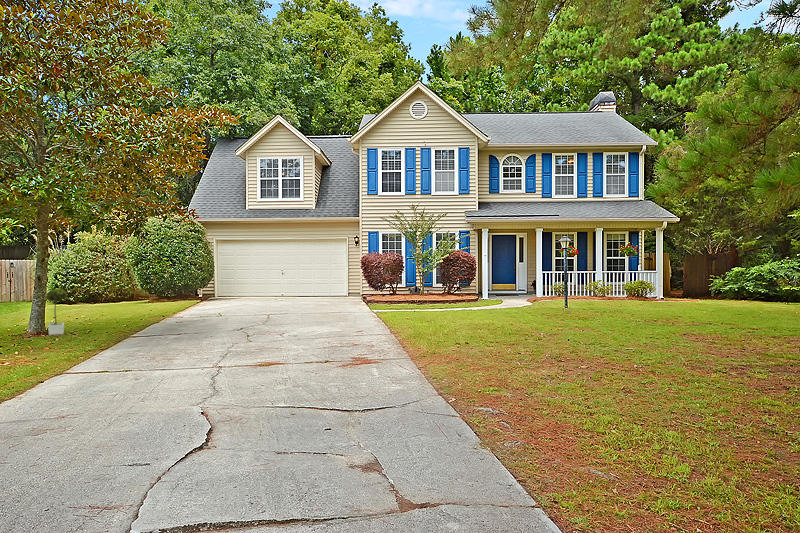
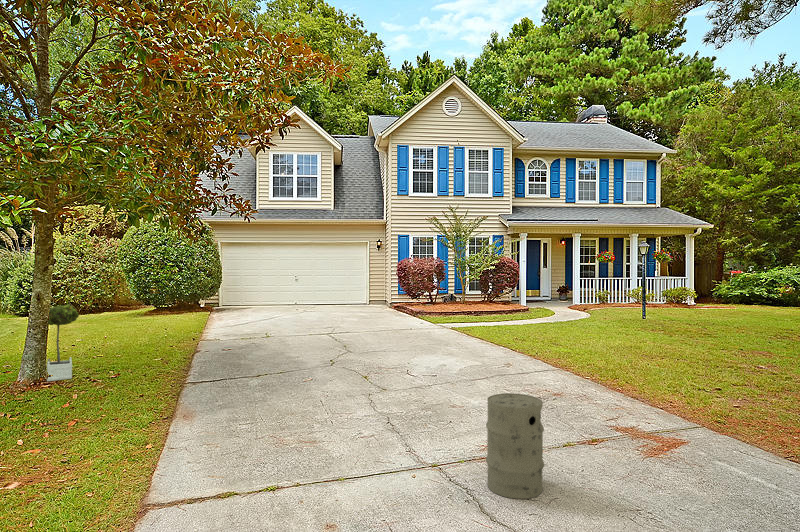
trash can: none [197,328,225,372] -> present [486,393,544,499]

